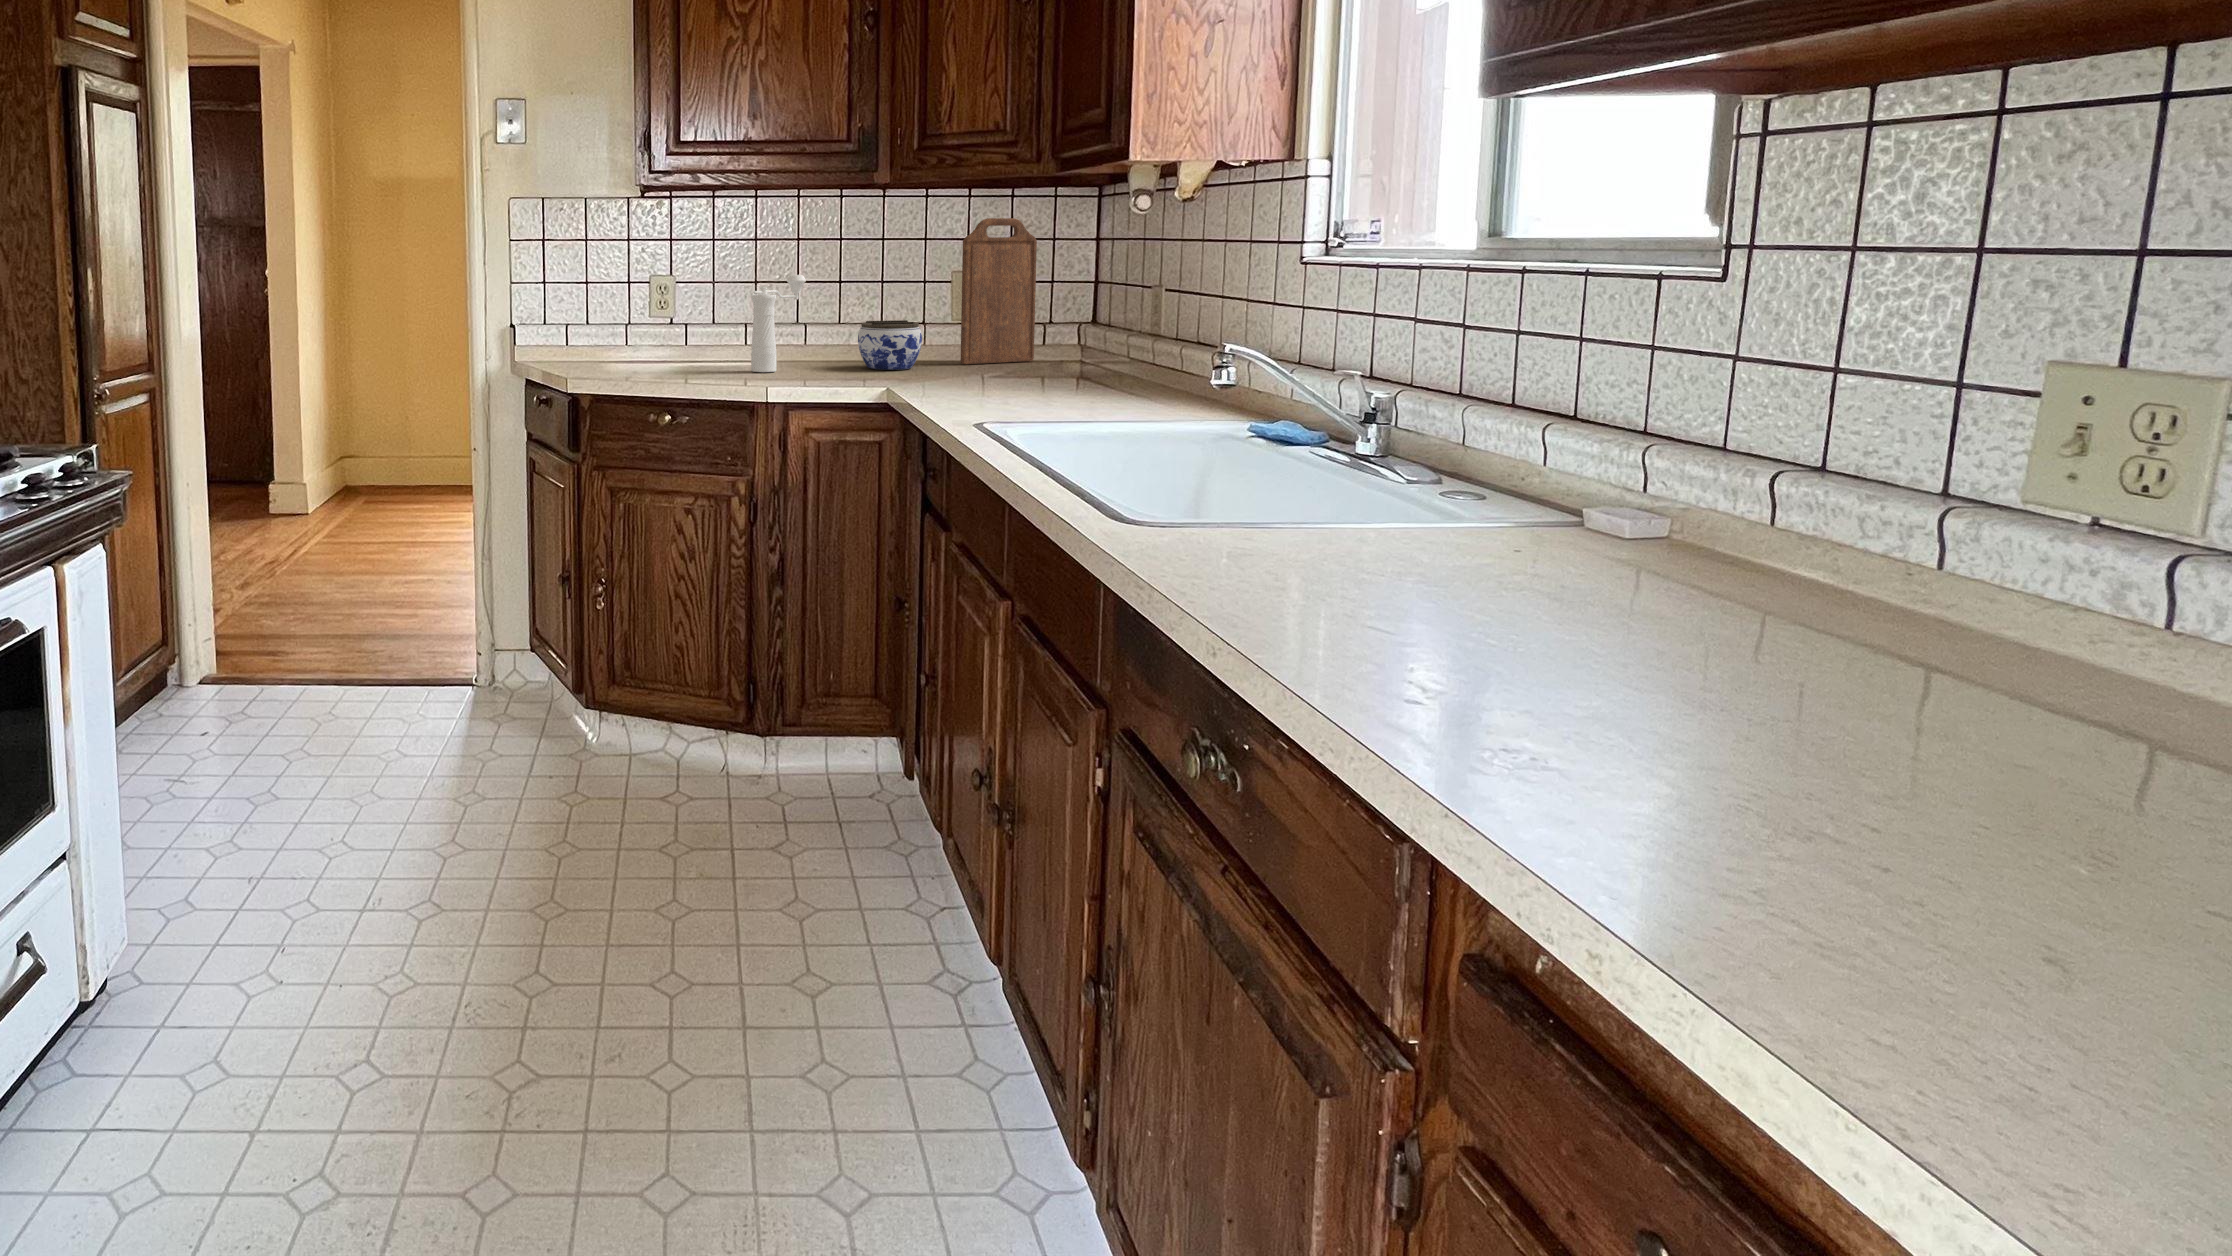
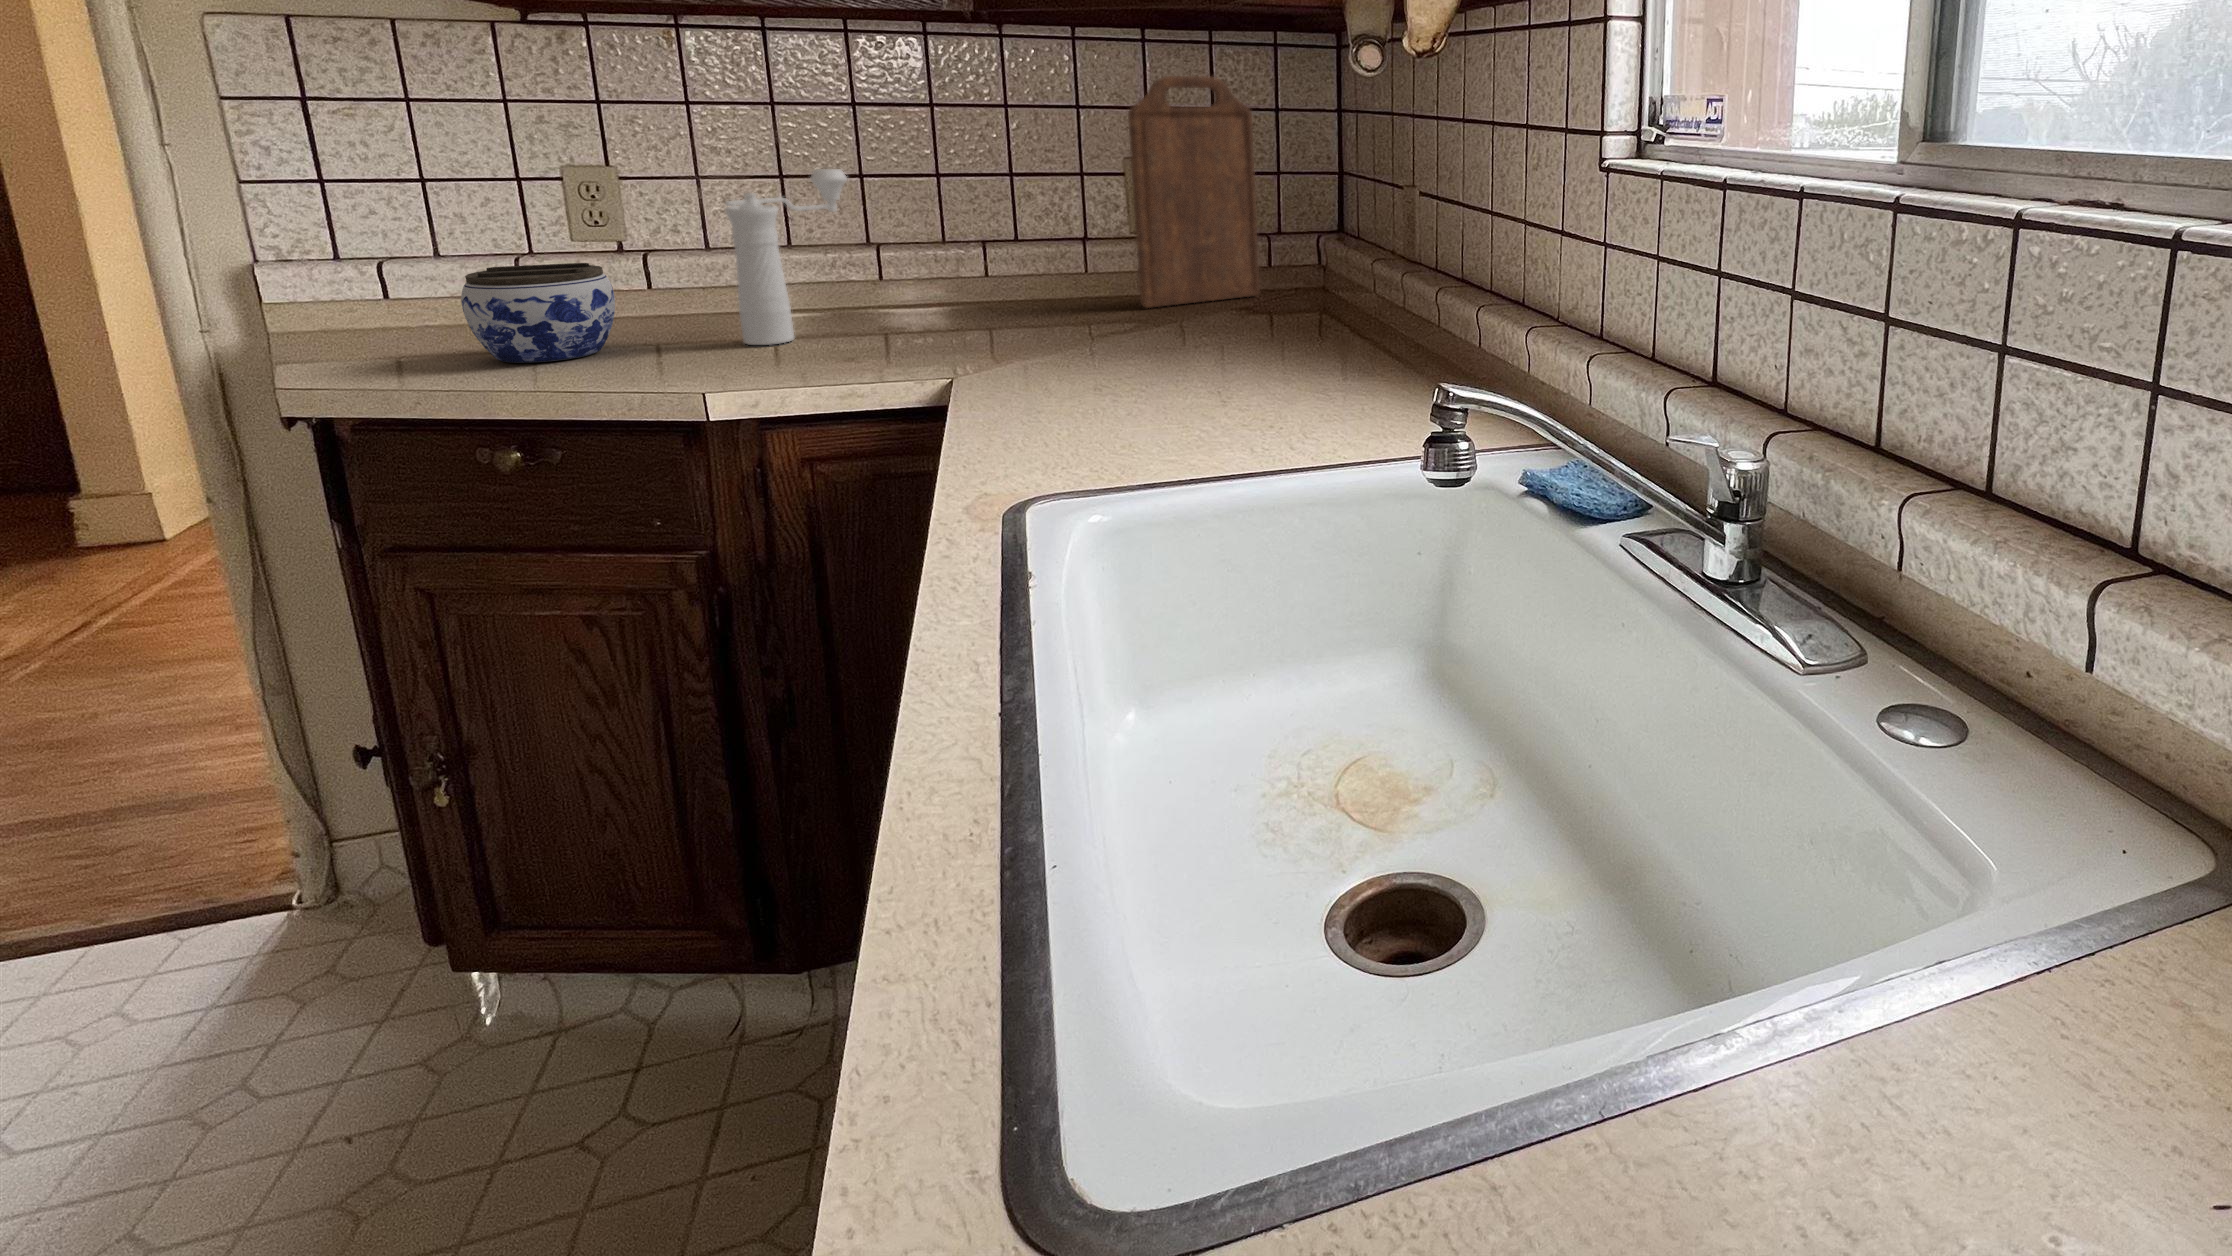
jar: present [858,320,922,370] -> present [461,263,615,363]

